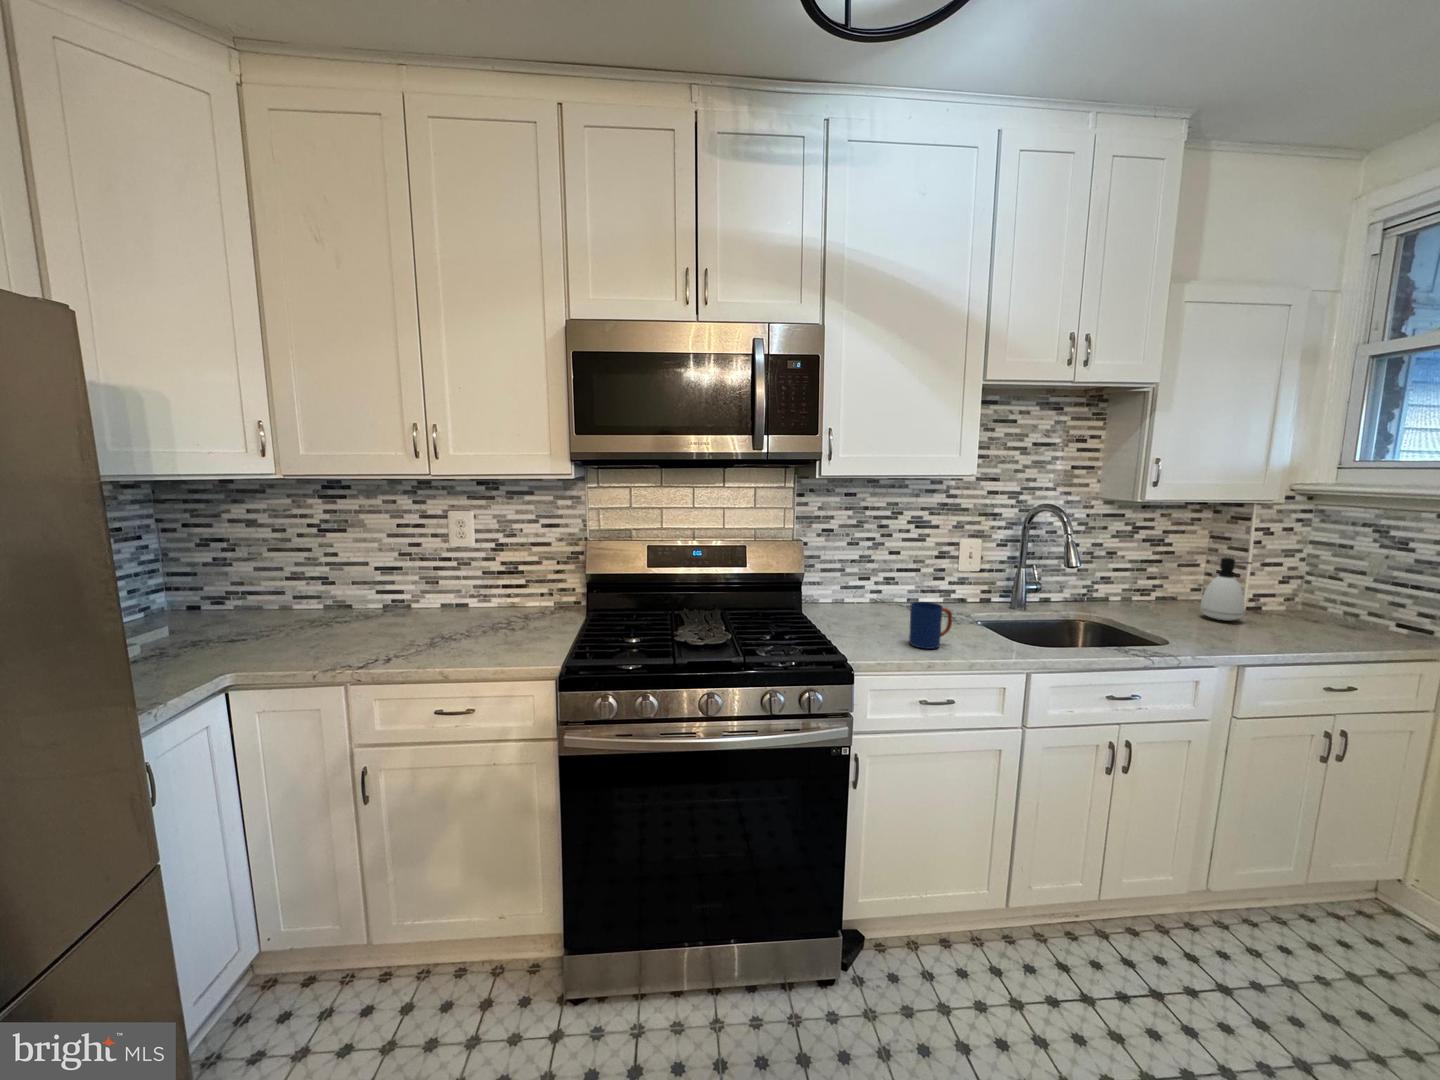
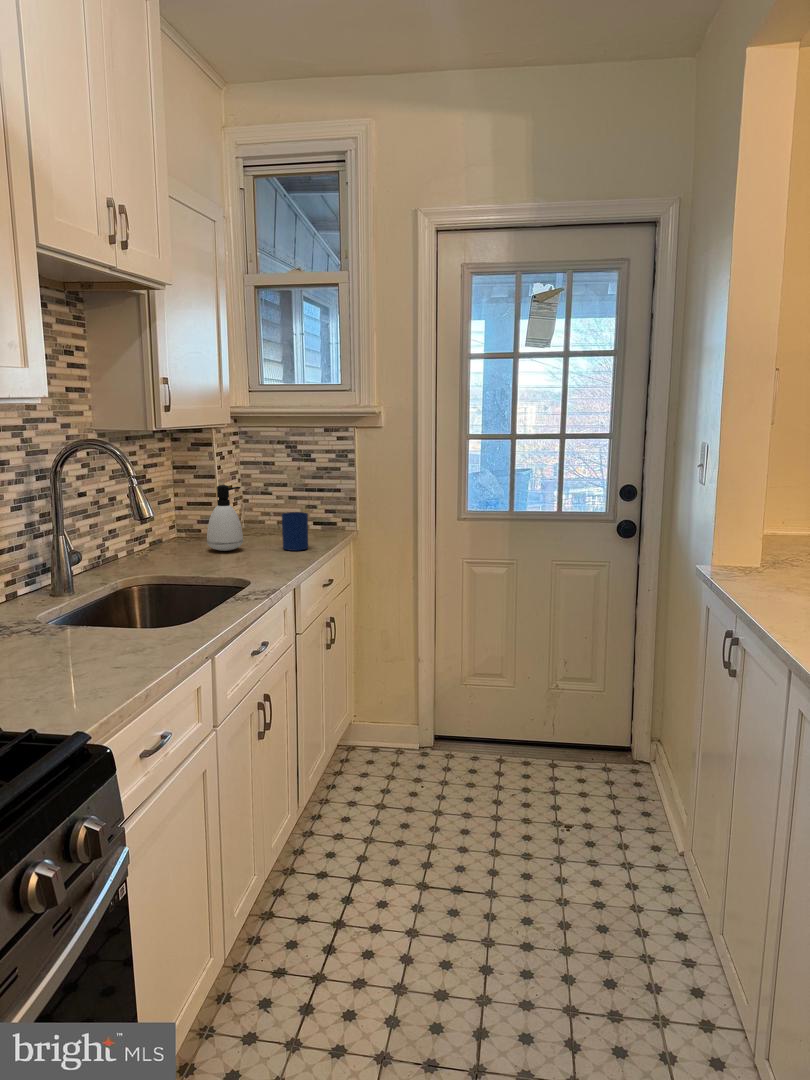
mug: present [909,602,952,649] -> present [282,512,308,551]

